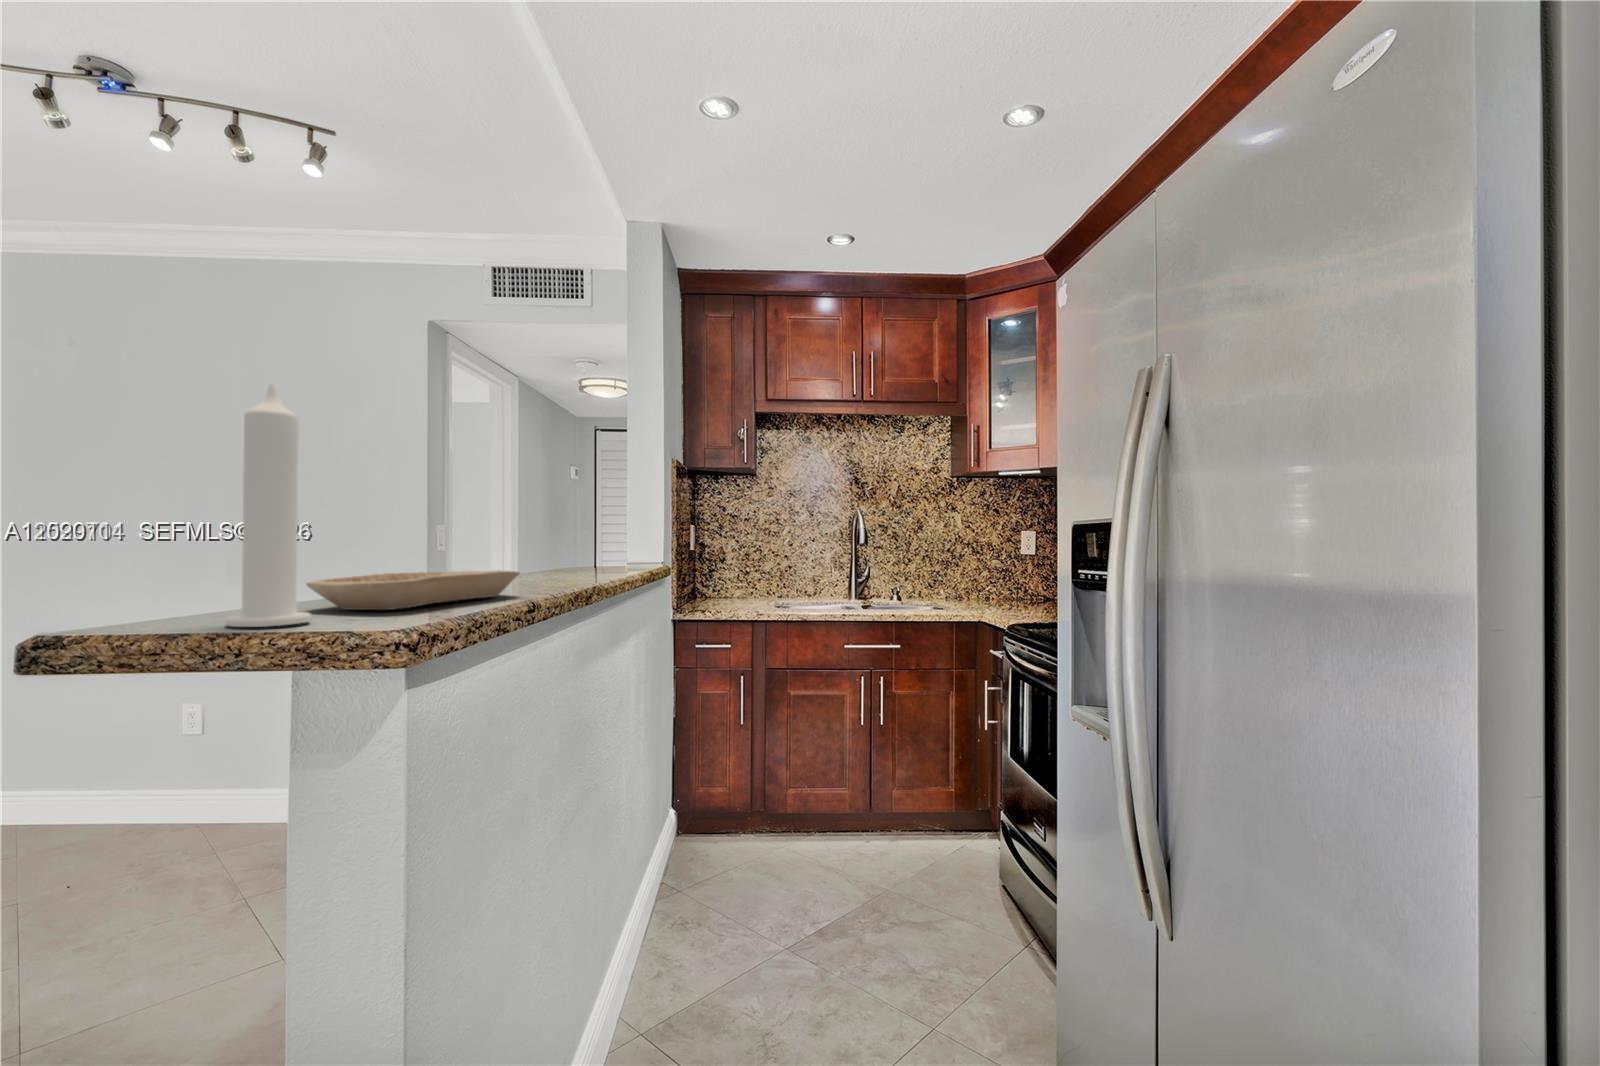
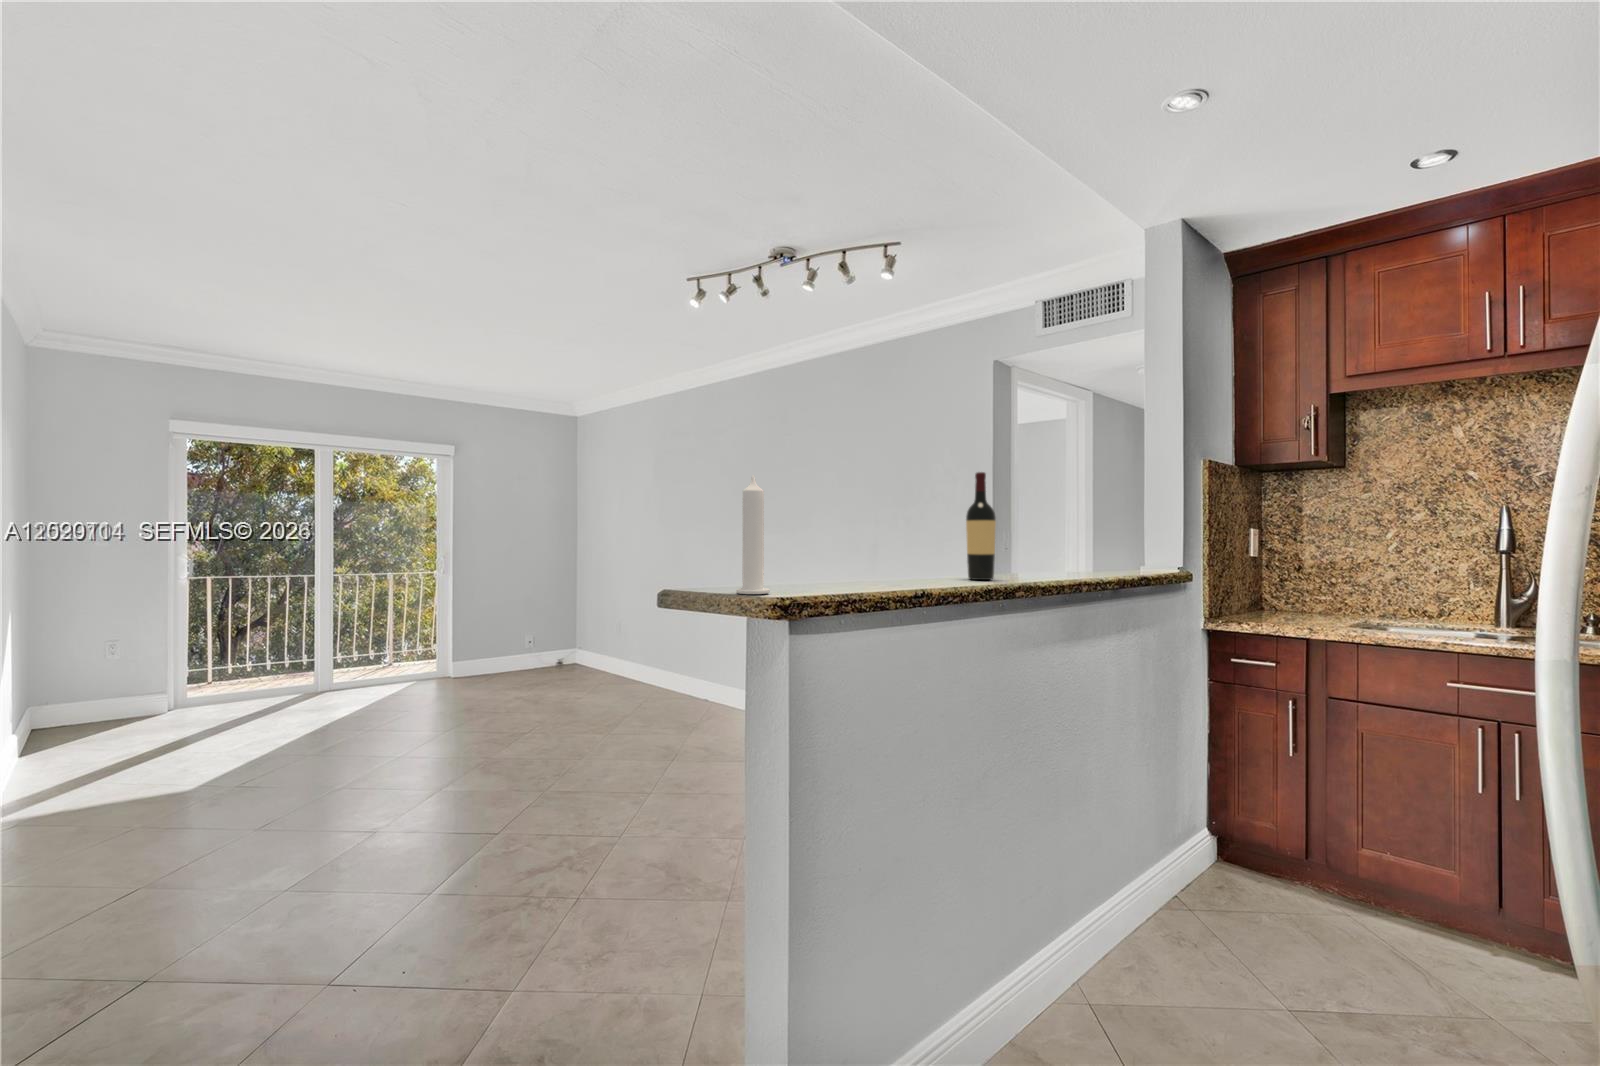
wine bottle: none [524,441,563,580] -> present [966,472,996,580]
tray: present [307,570,519,610] -> none [783,570,915,591]

